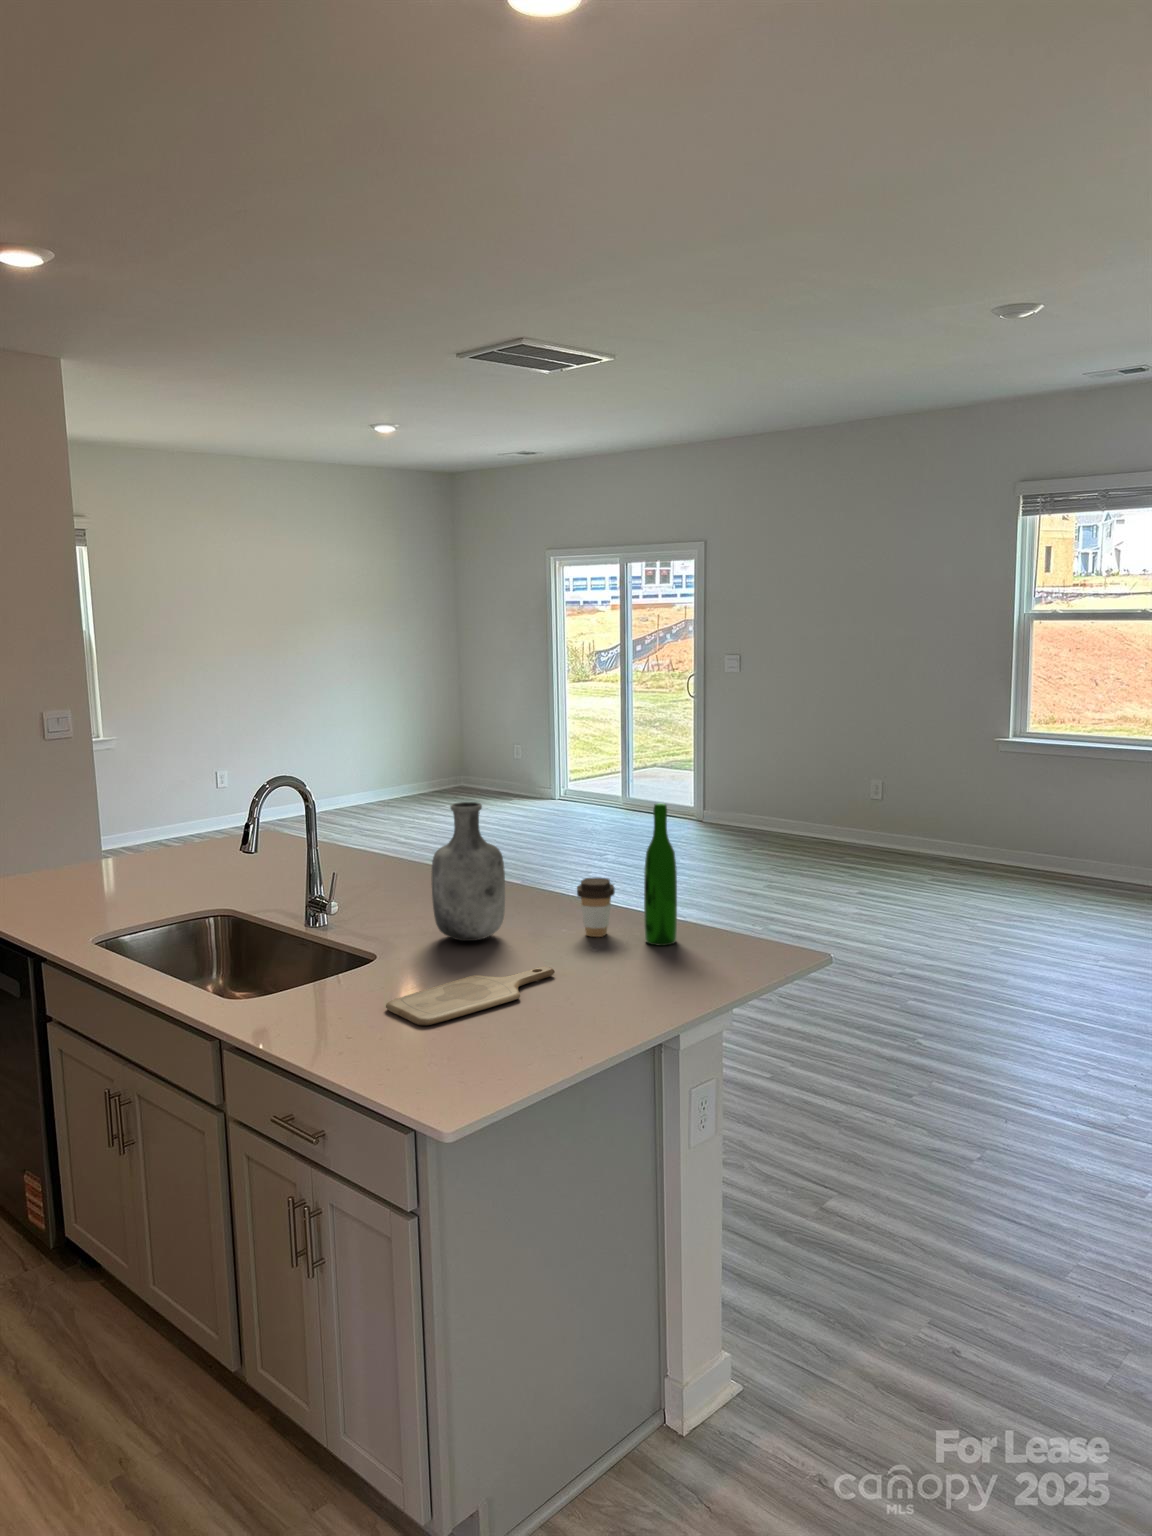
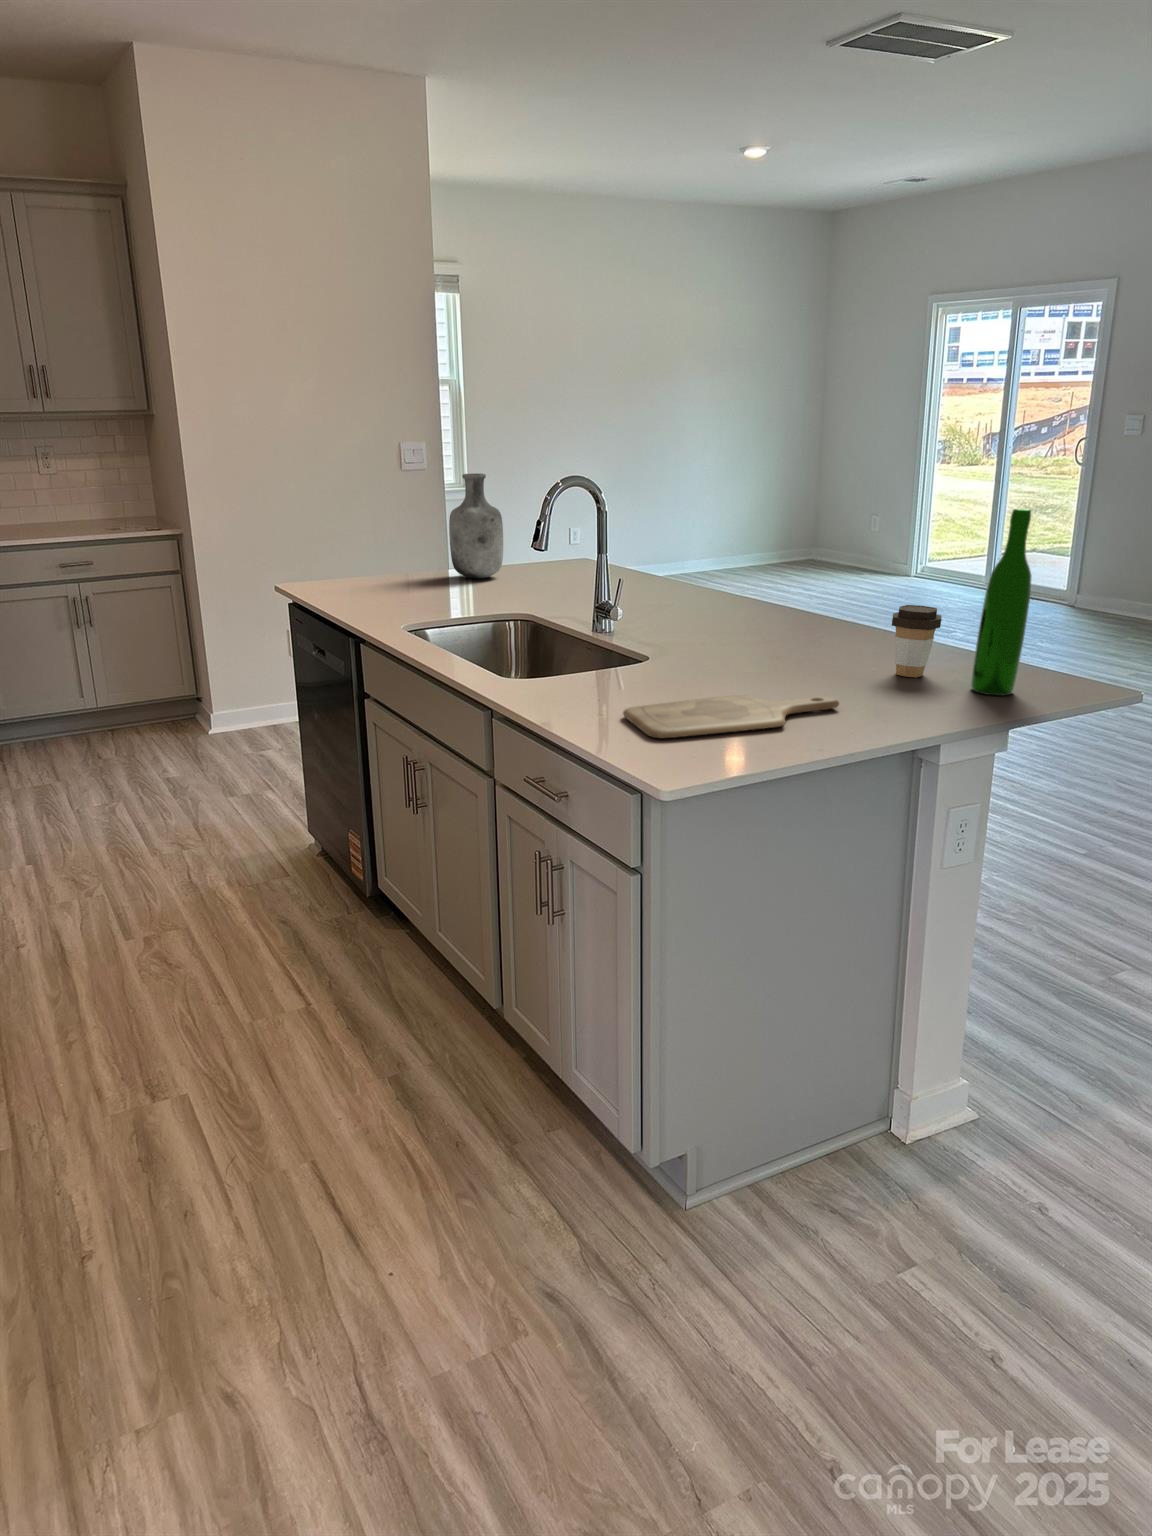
vase: present [432,802,505,941] -> present [449,473,503,578]

